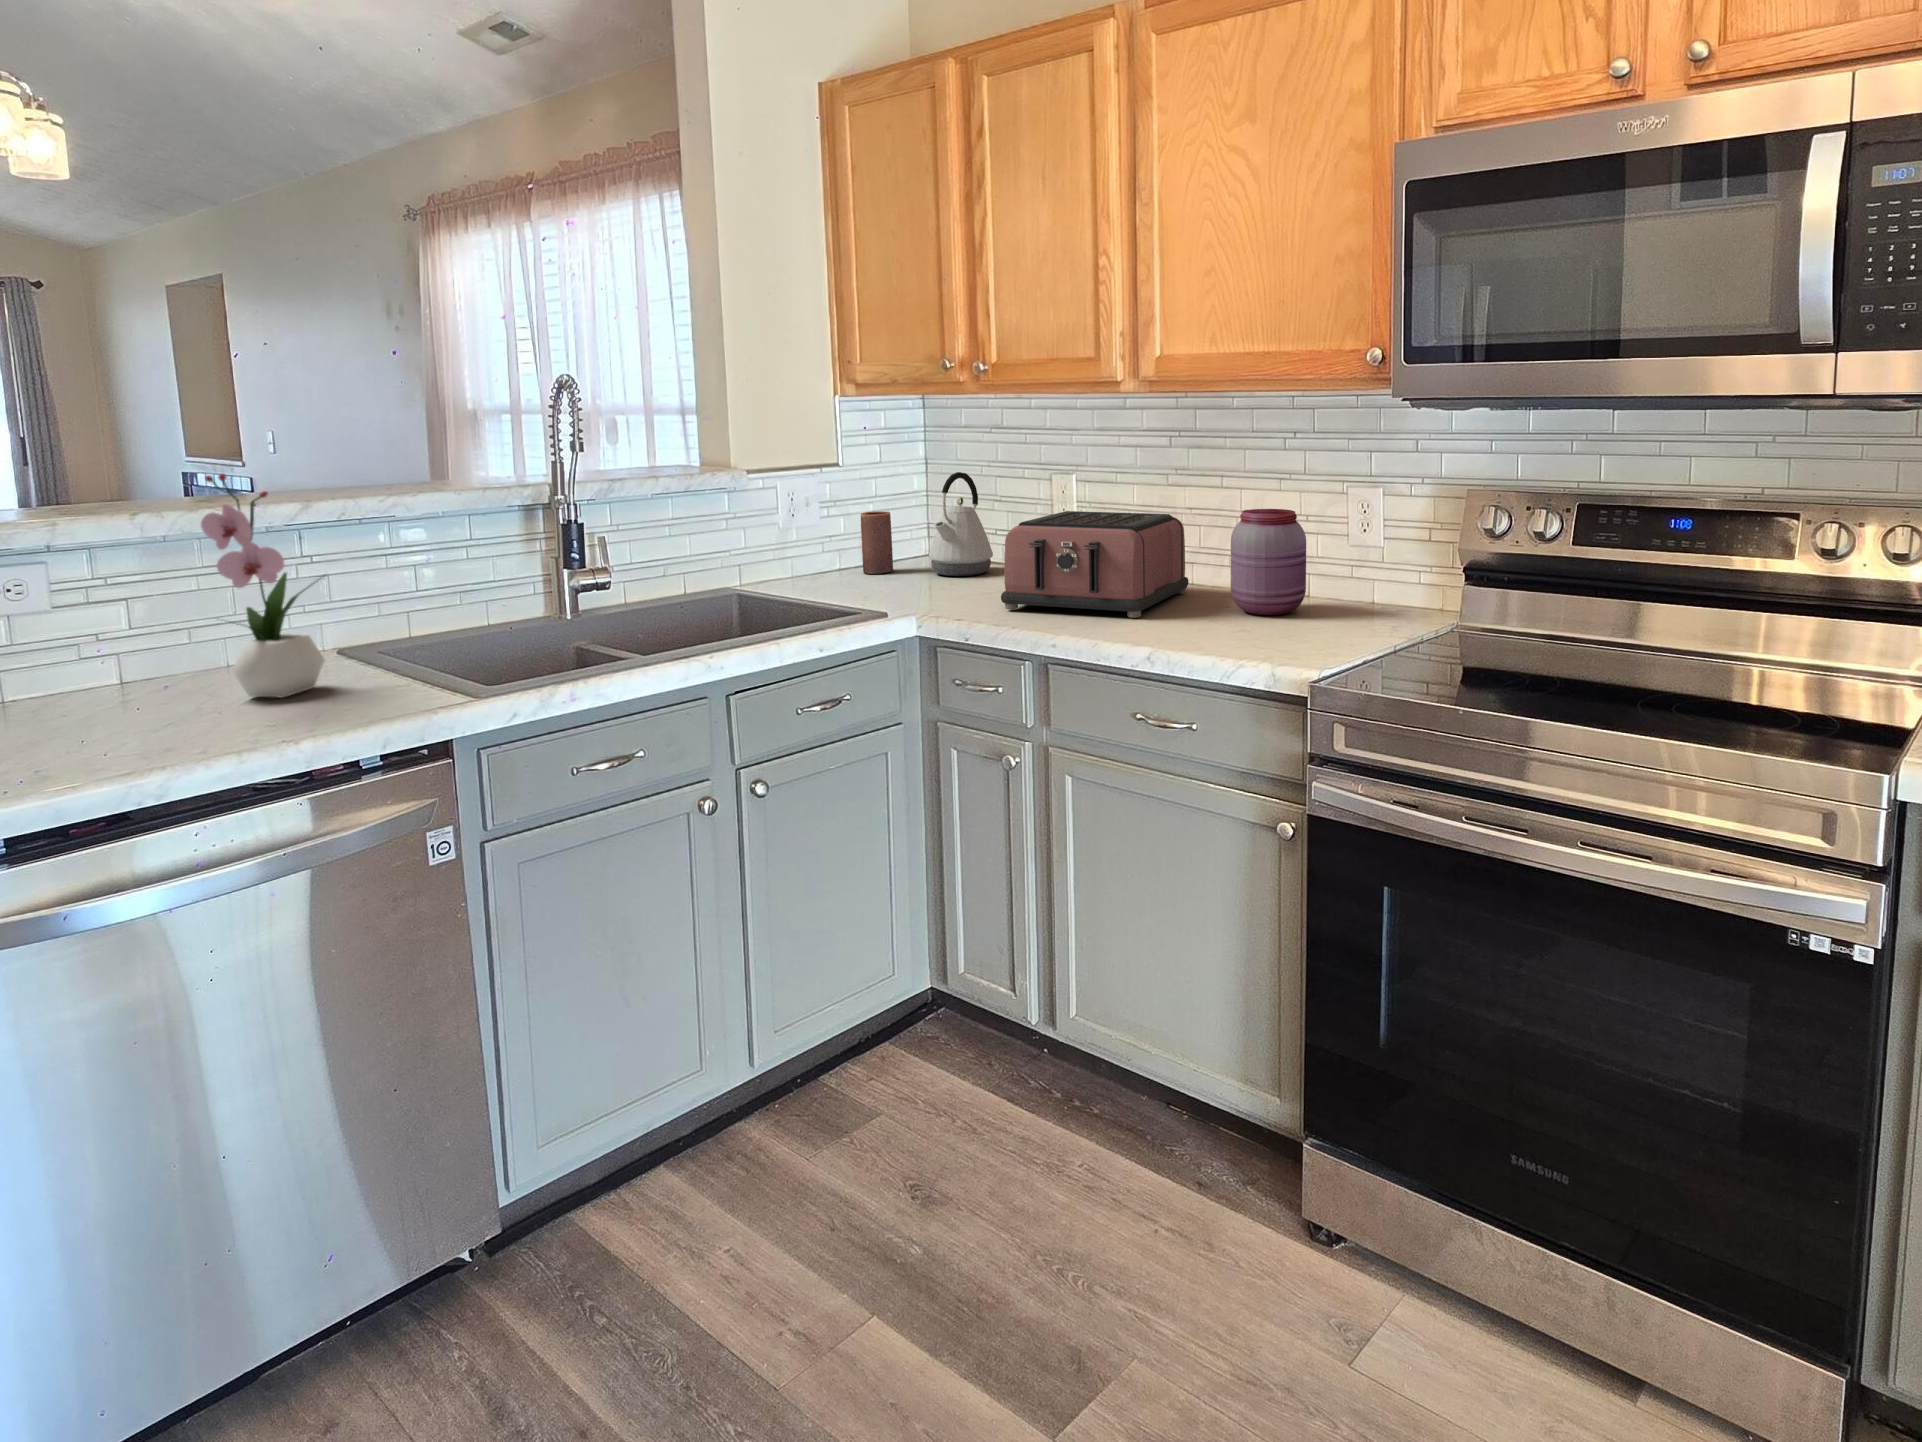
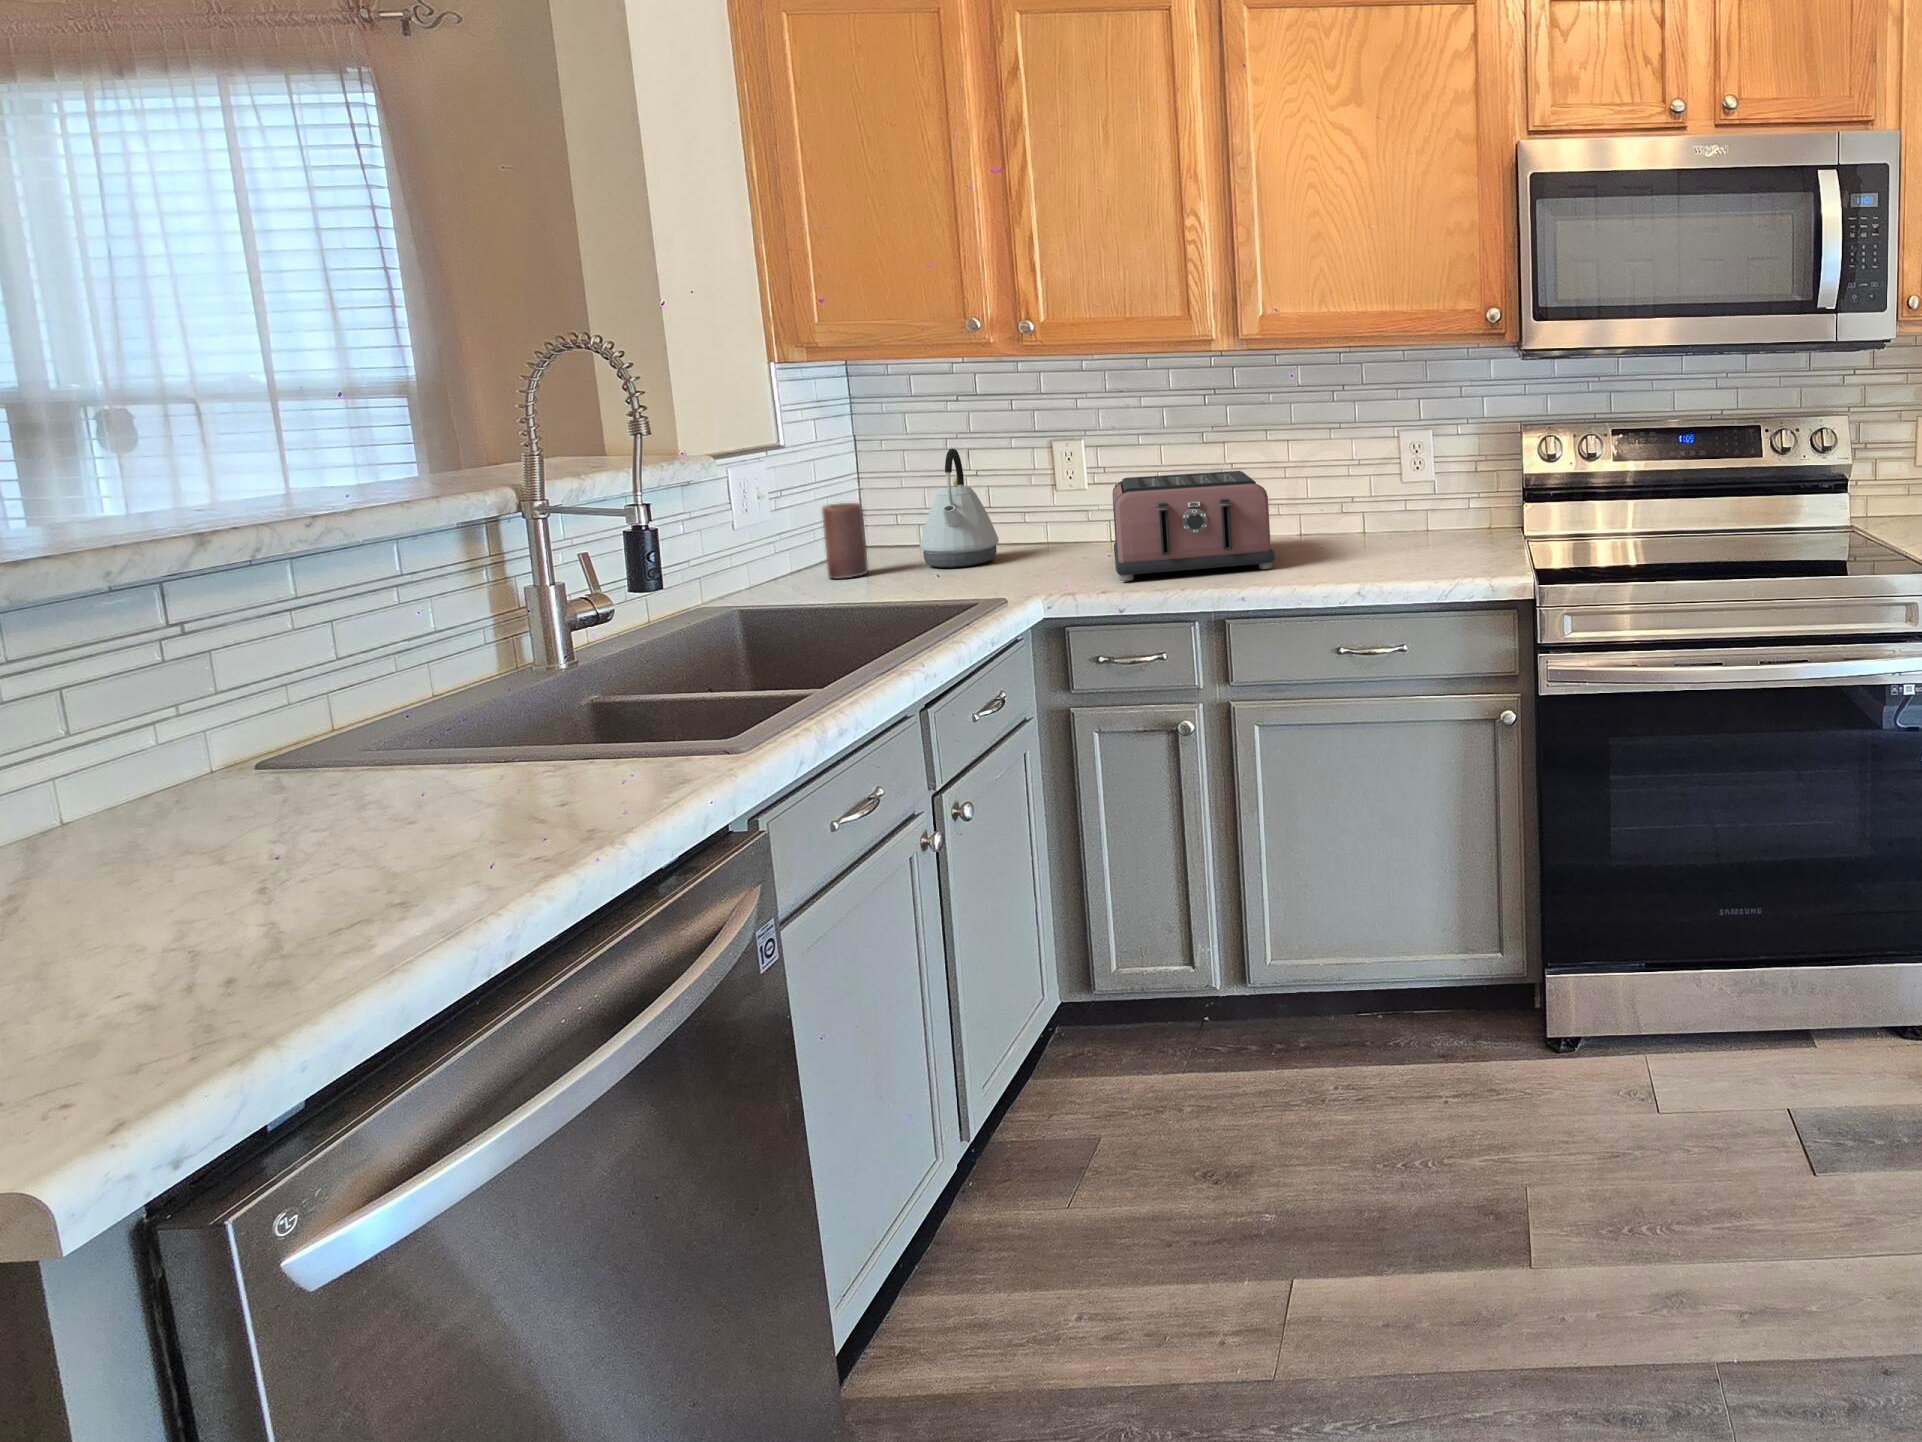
flower arrangement: present [201,473,324,698] -> none [209,484,410,833]
jar: present [1231,509,1306,615] -> none [1330,455,1400,552]

